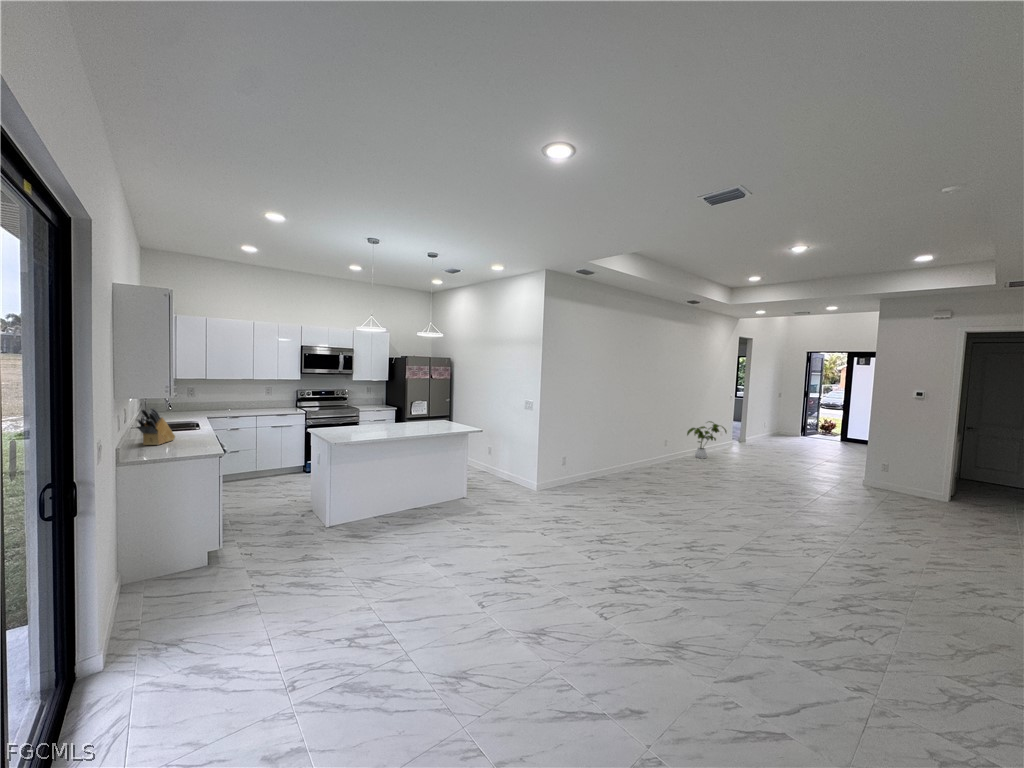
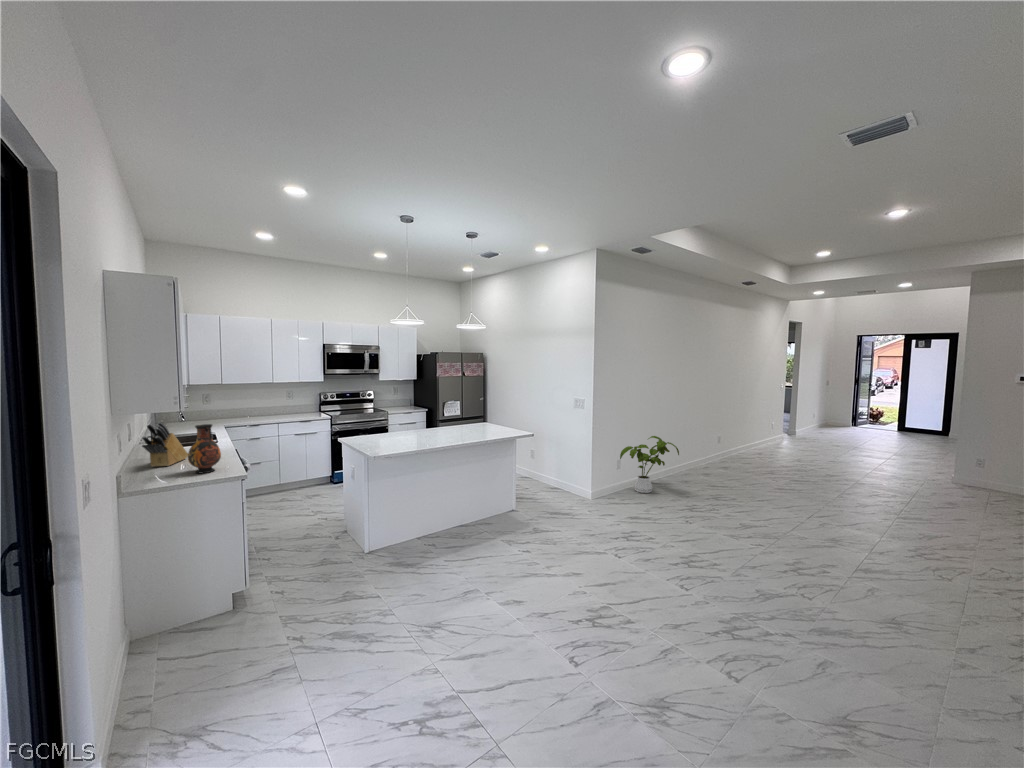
vase: none [175,411,203,451] -> present [188,424,221,473]
house plant: present [687,421,727,459] -> present [620,436,679,493]

